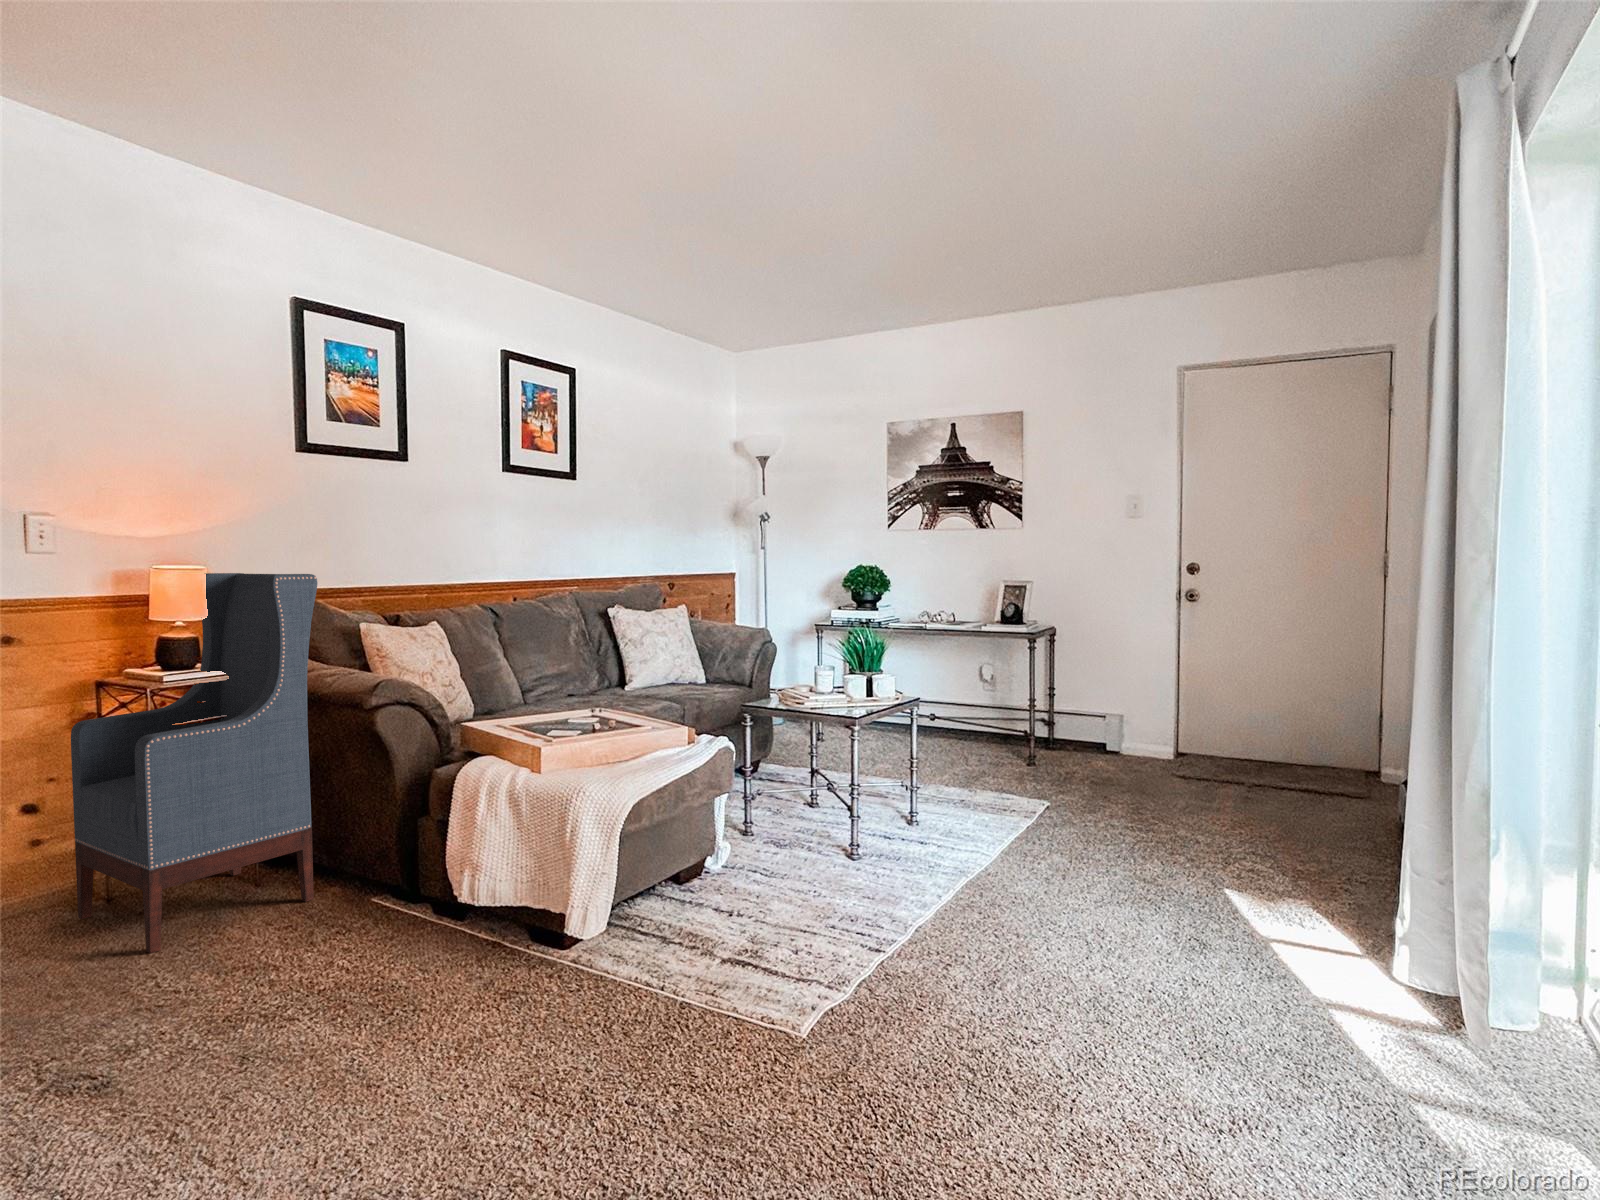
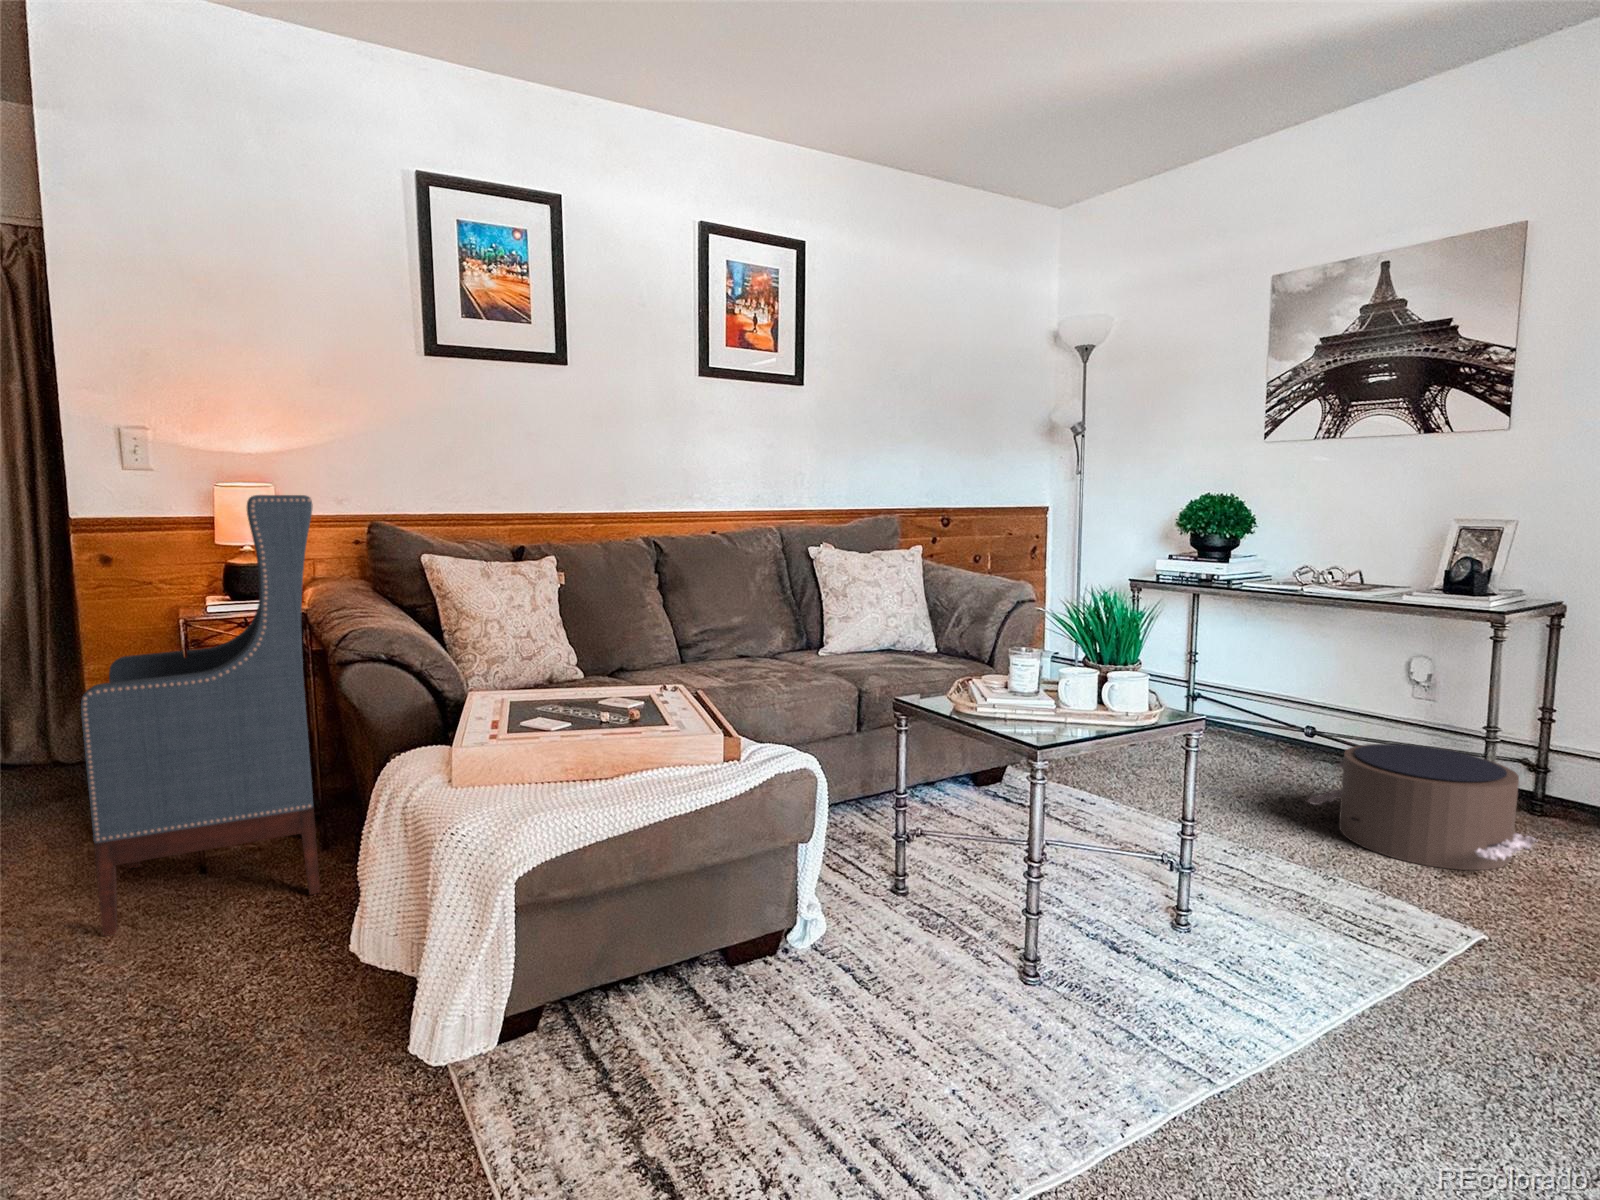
pouf: none [946,714,1060,777] -> present [1307,744,1537,870]

